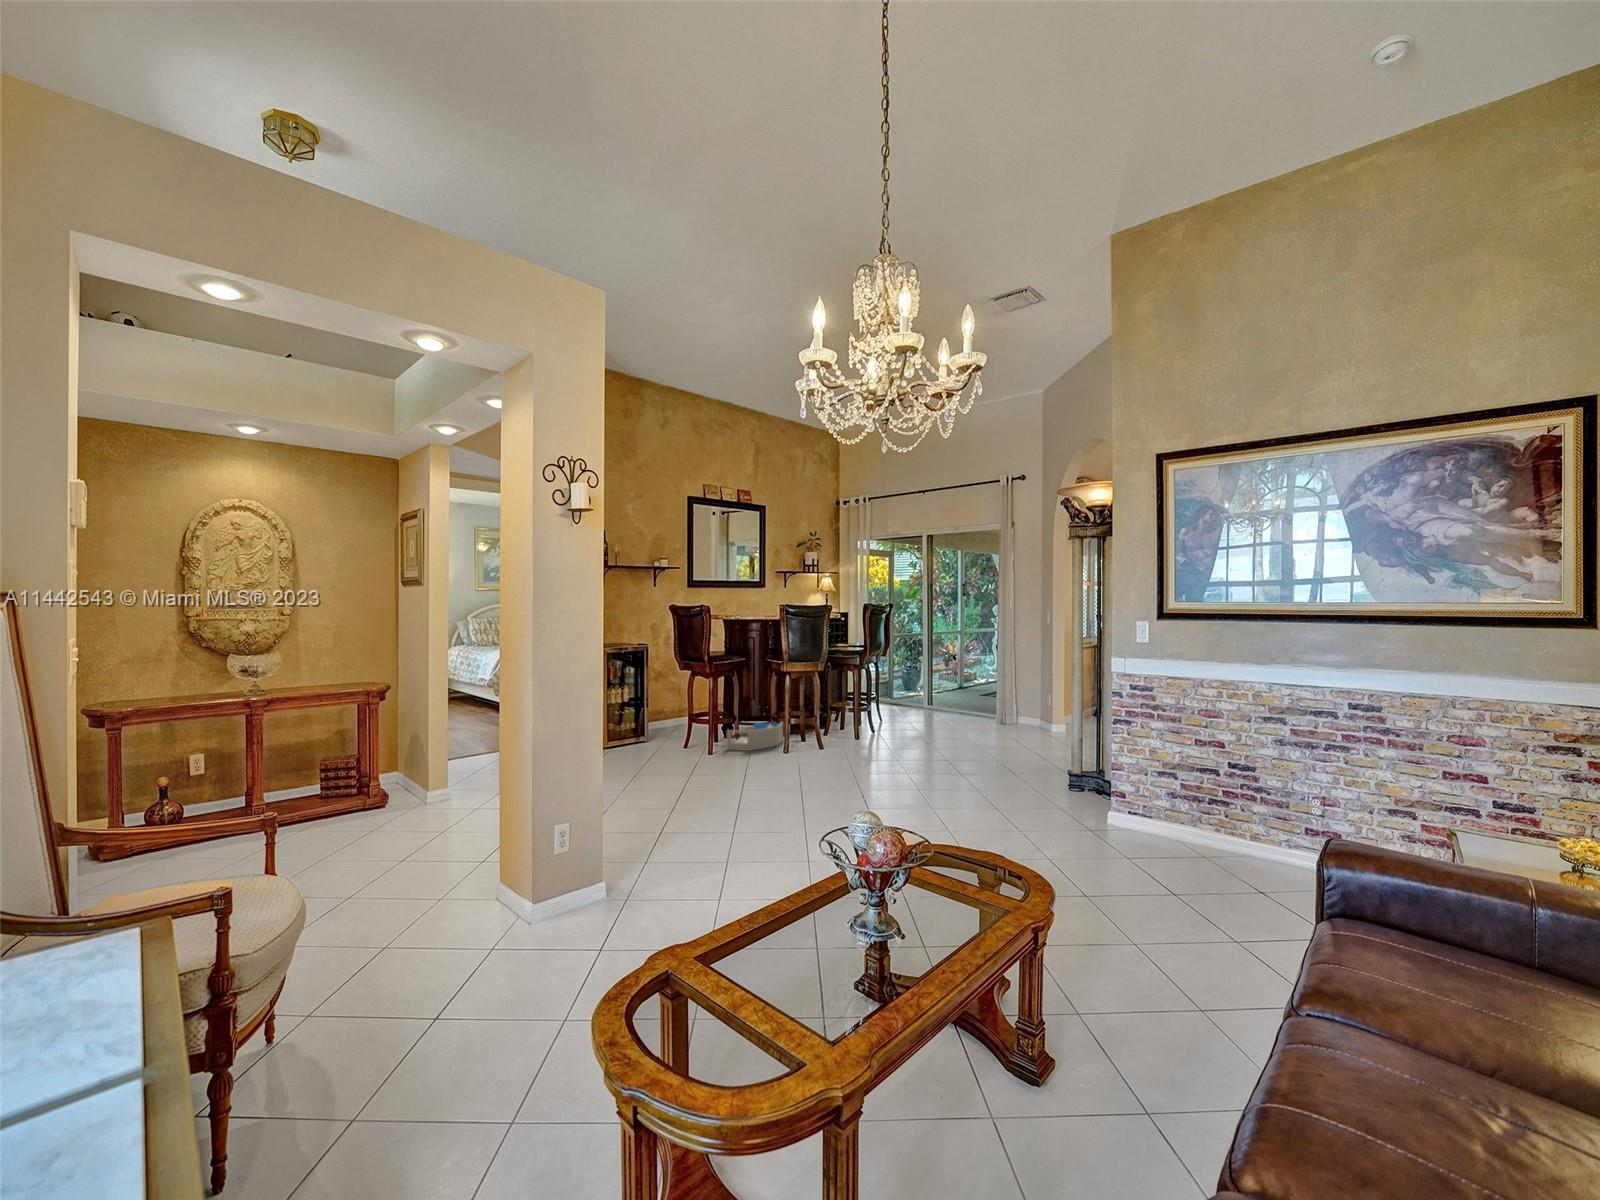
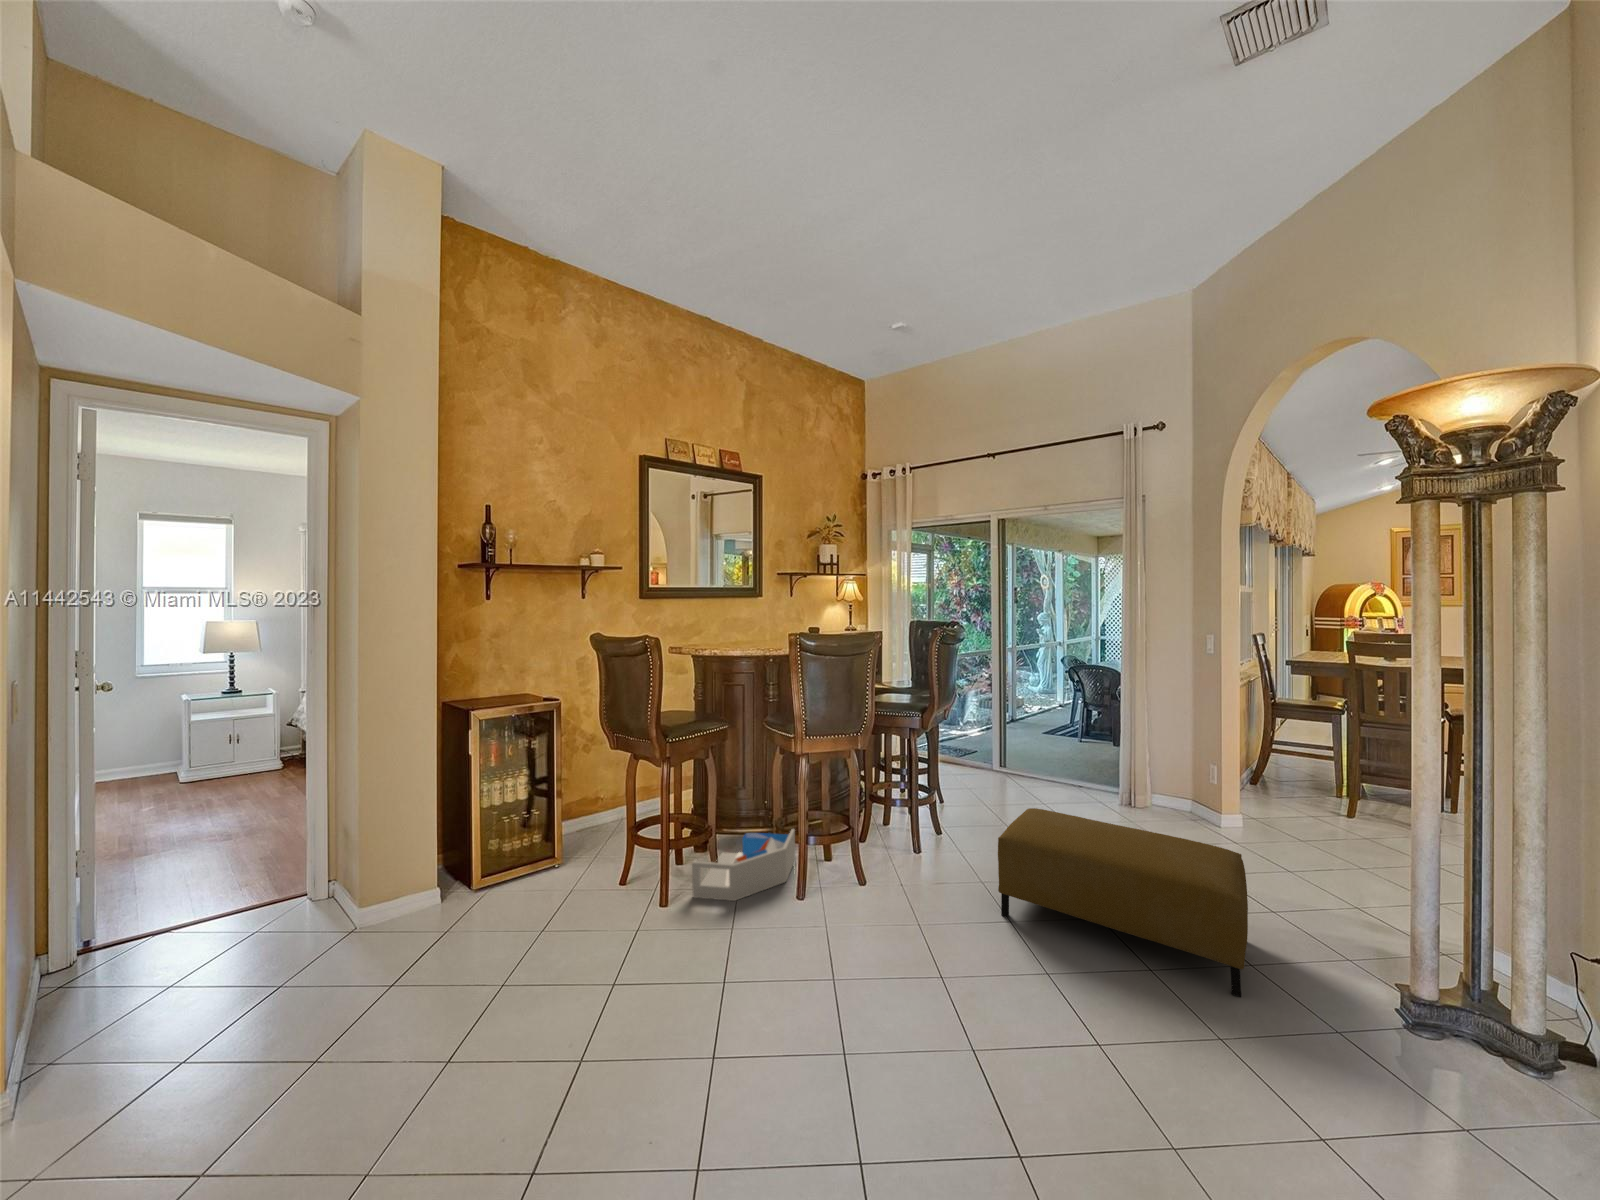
ottoman: none [890,705,1010,771] -> present [998,808,1248,997]

